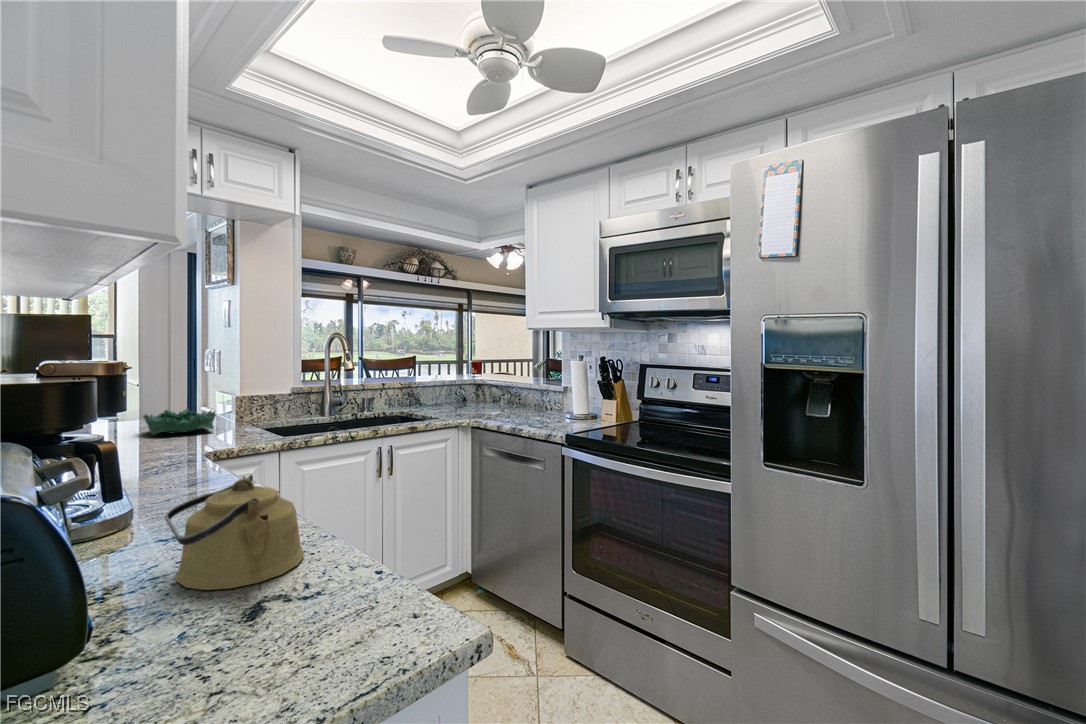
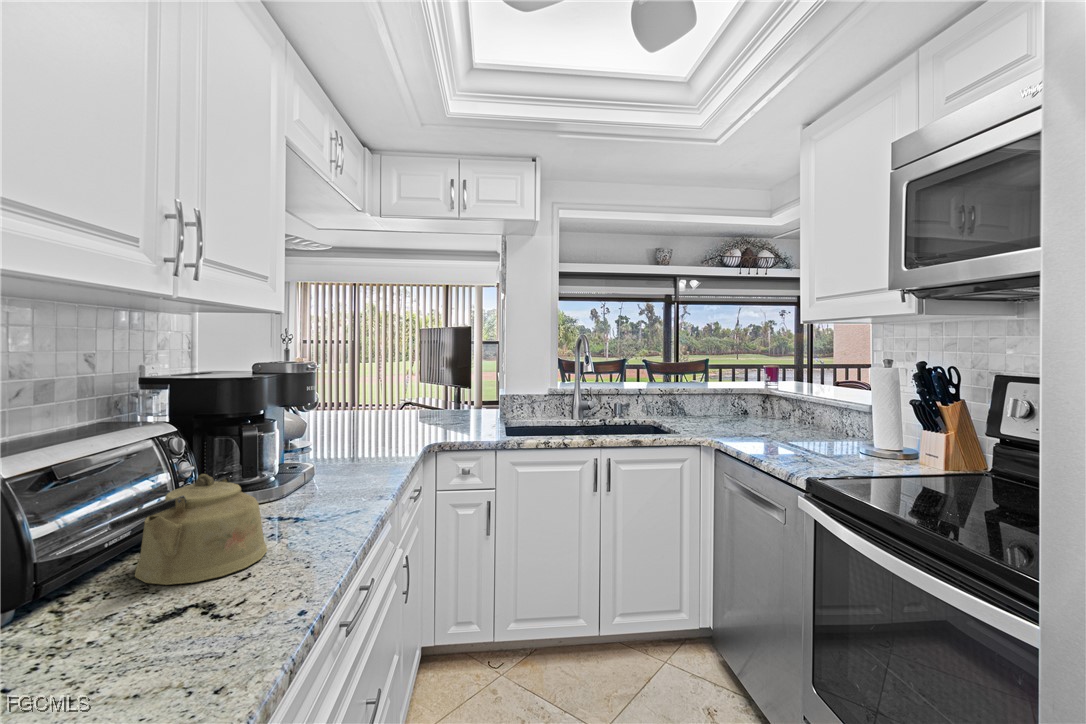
decorative bowl: present [143,409,216,435] -> none [417,402,469,423]

